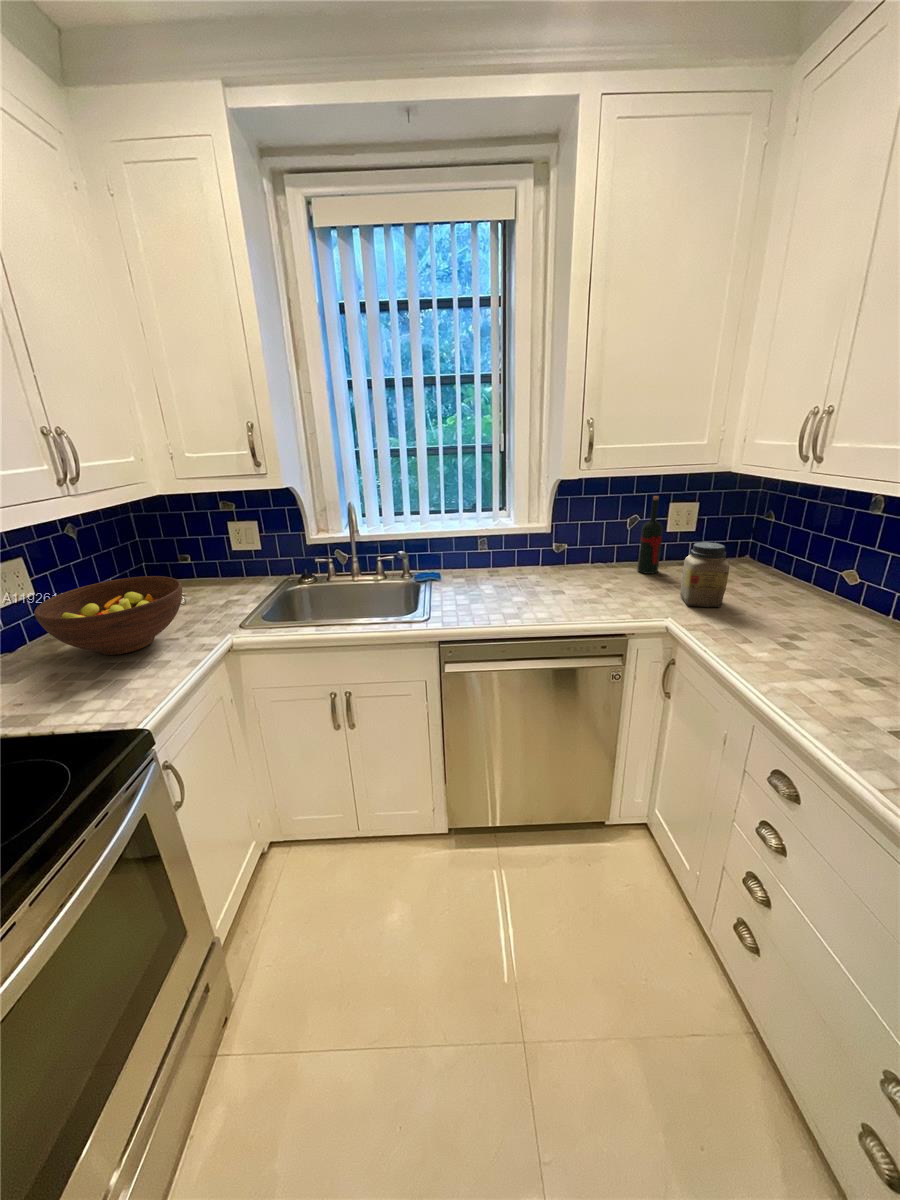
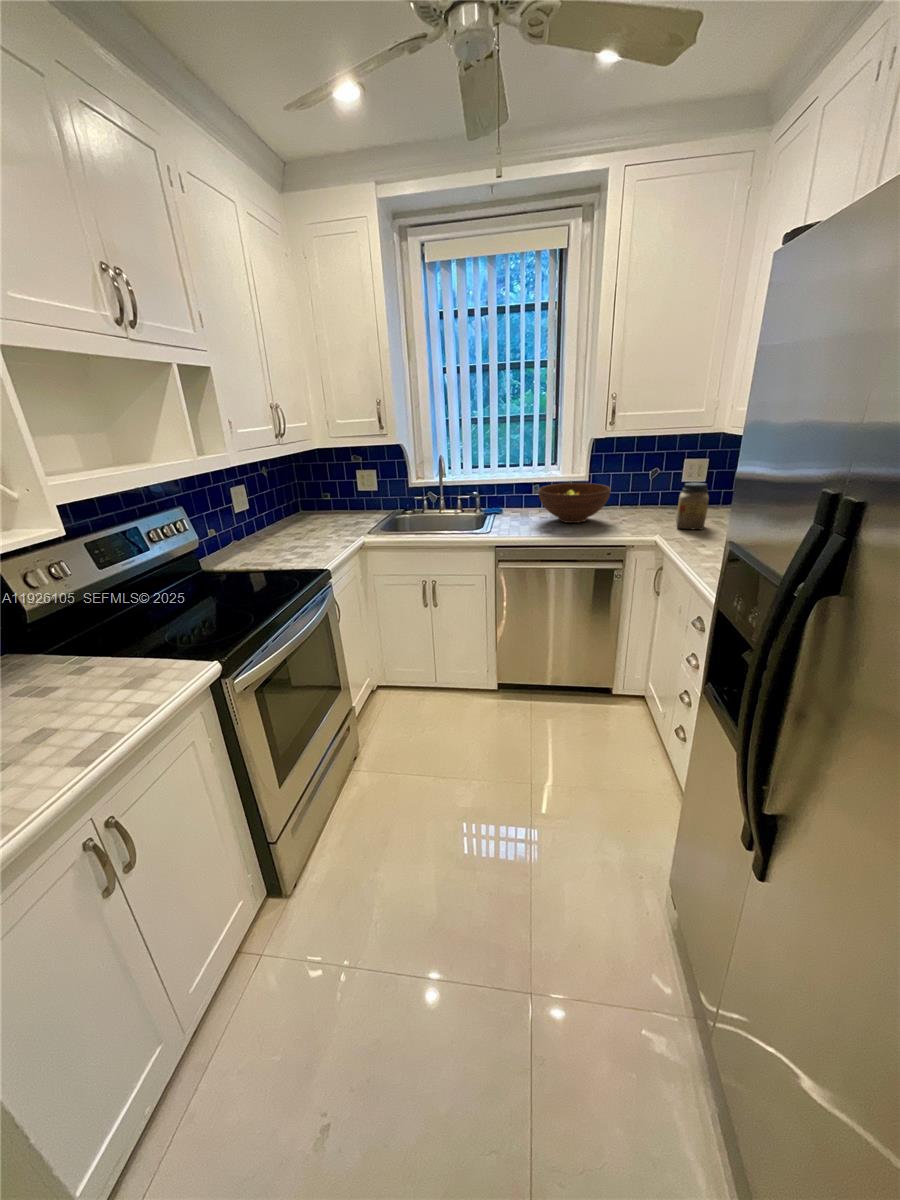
wine bottle: present [637,496,663,574] -> none [654,452,674,513]
fruit bowl: present [34,576,182,655] -> present [538,483,611,523]

